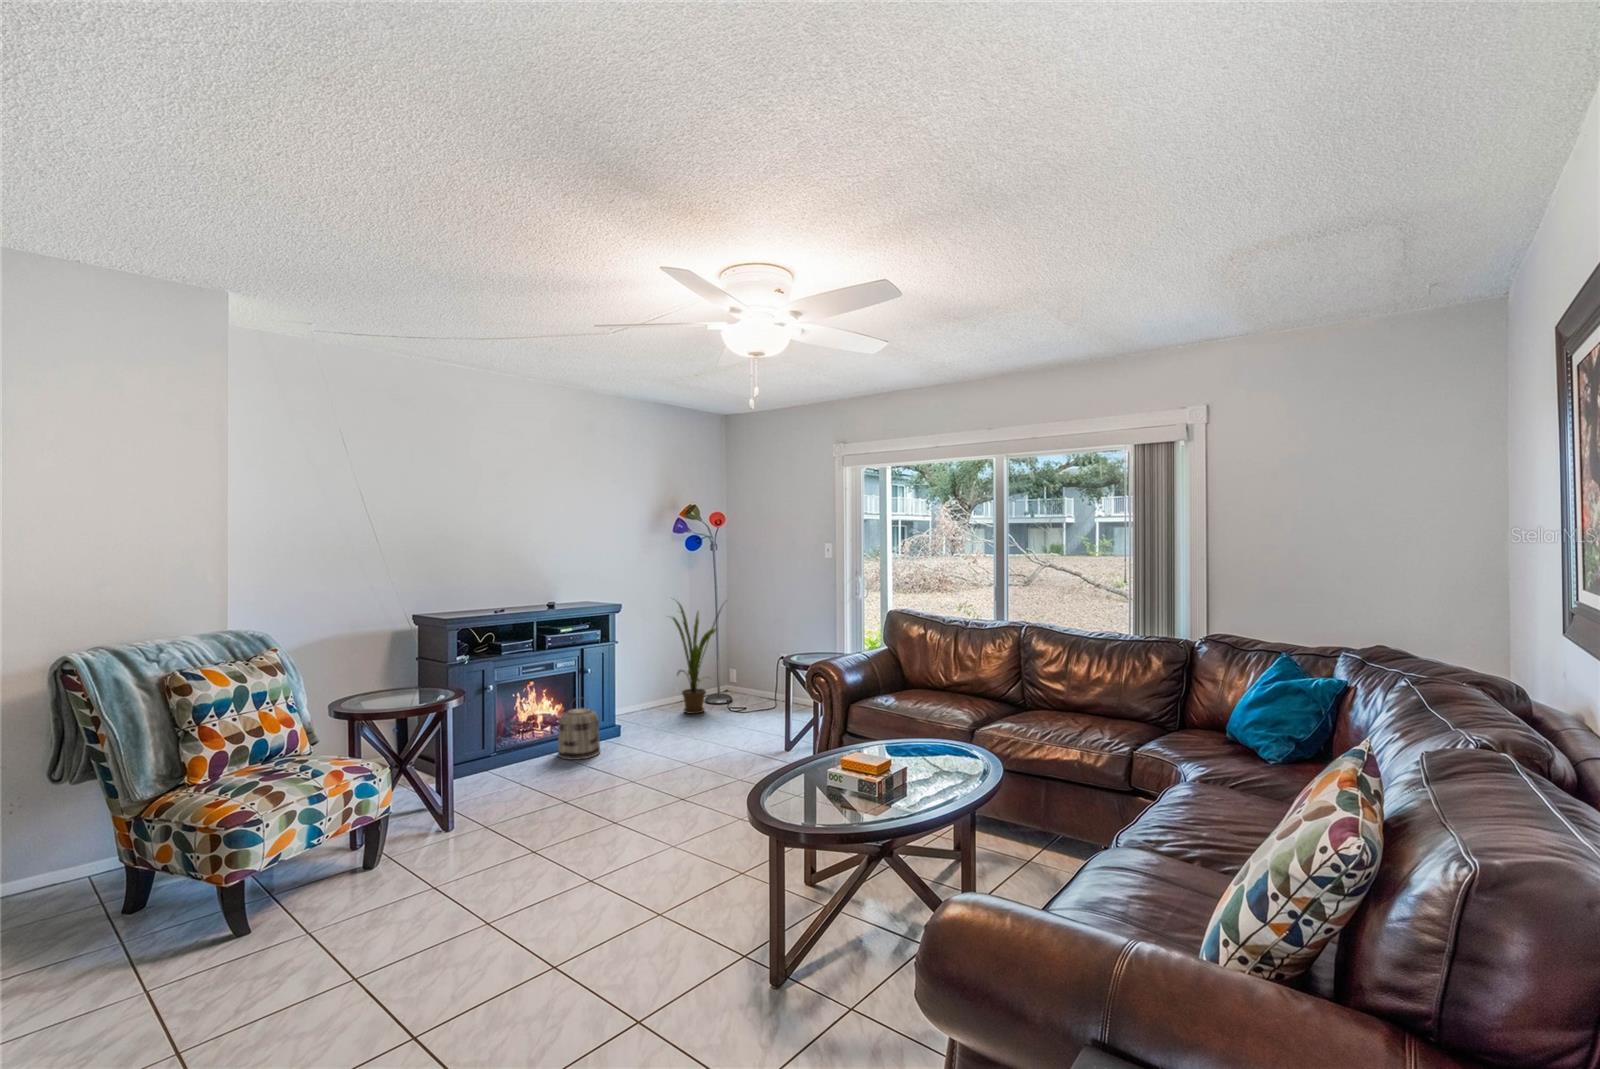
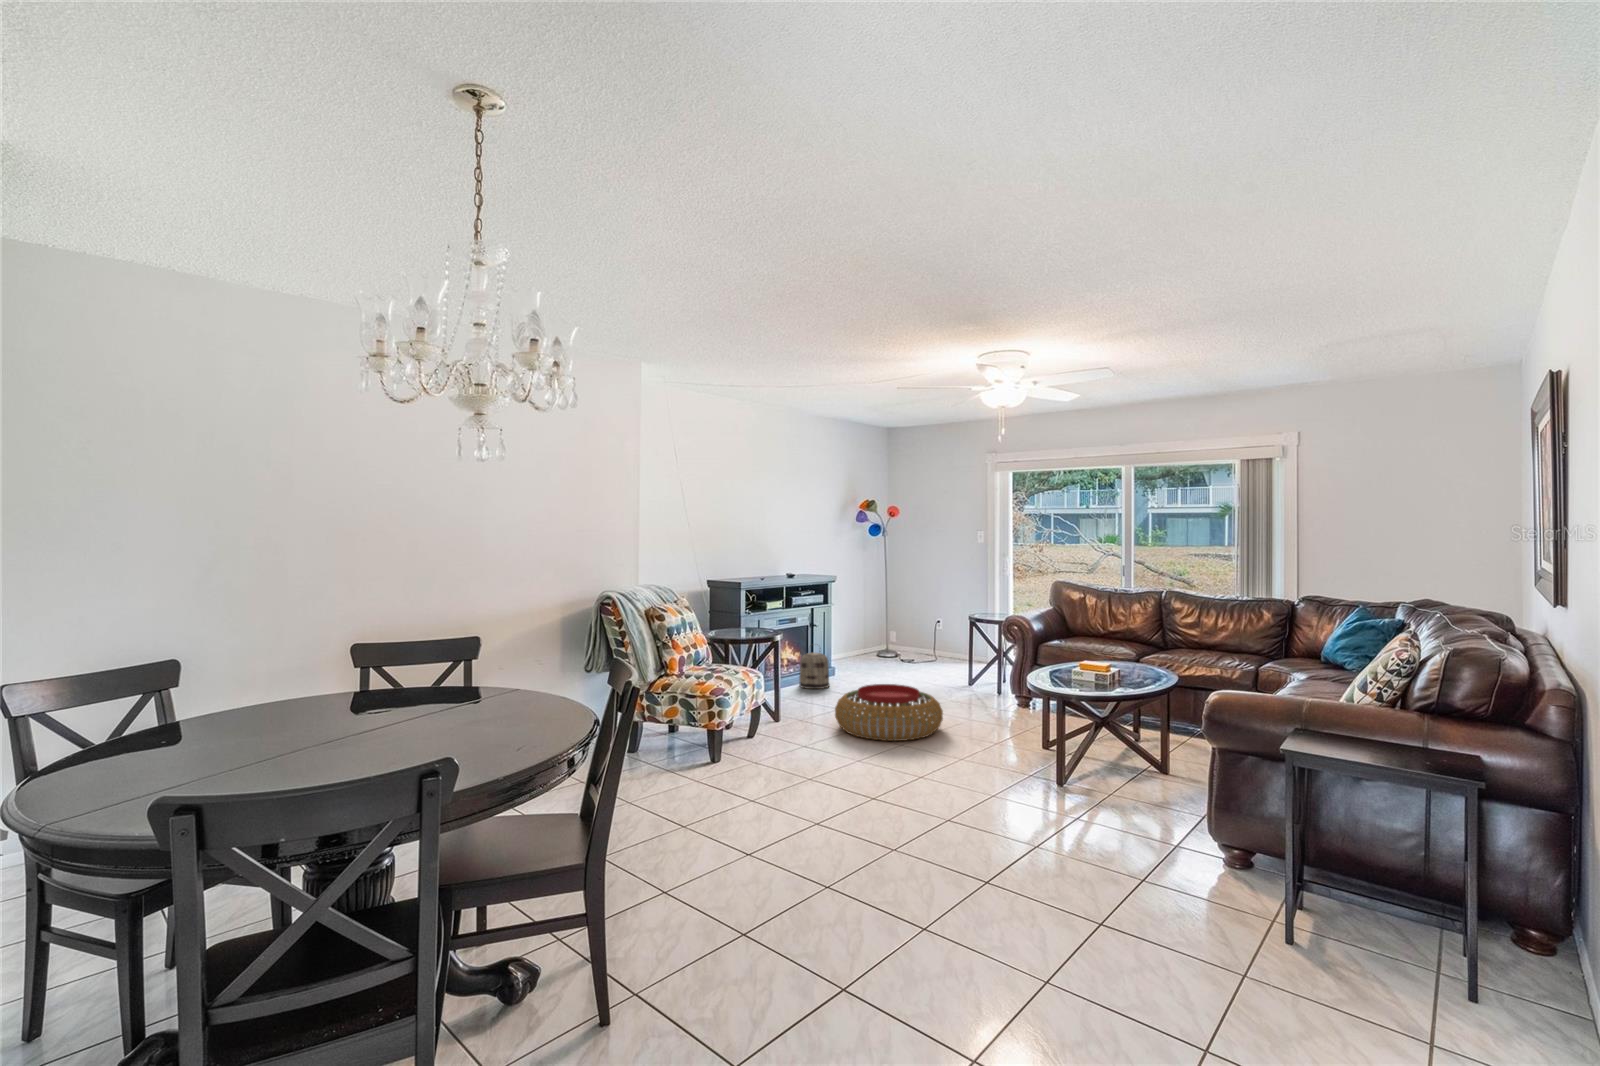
house plant: present [672,599,721,714] -> none [850,572,901,664]
pouf: none [517,770,683,871] -> present [835,684,943,741]

